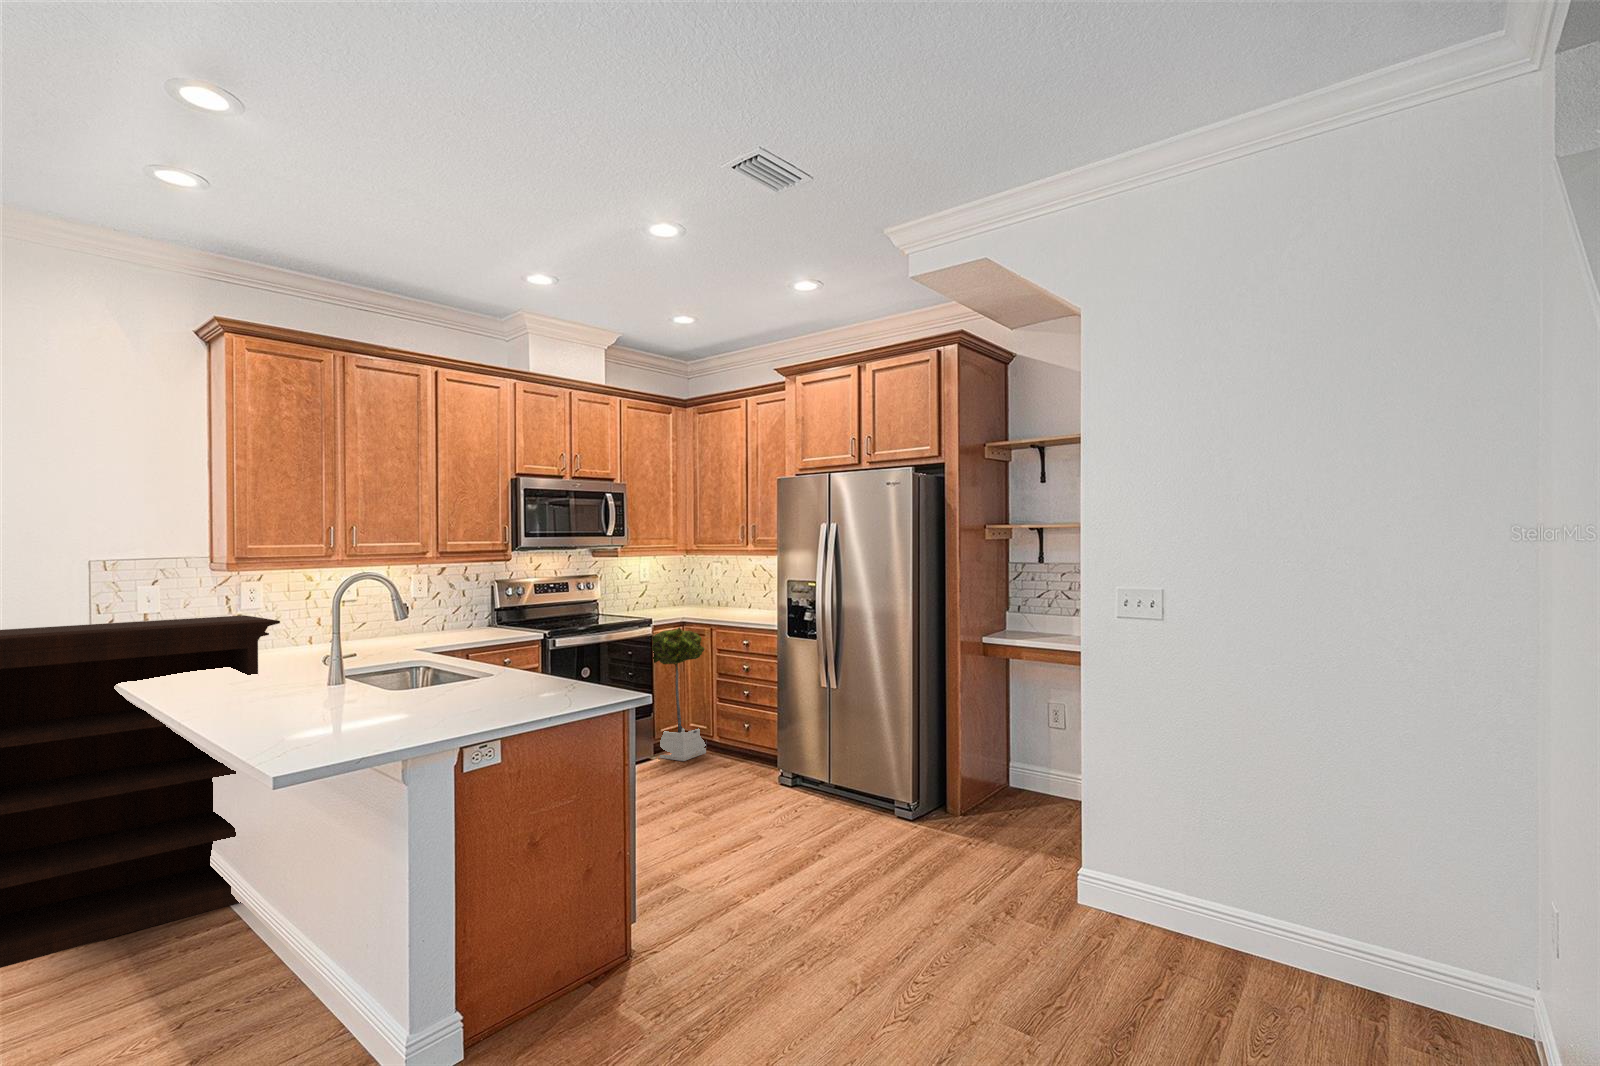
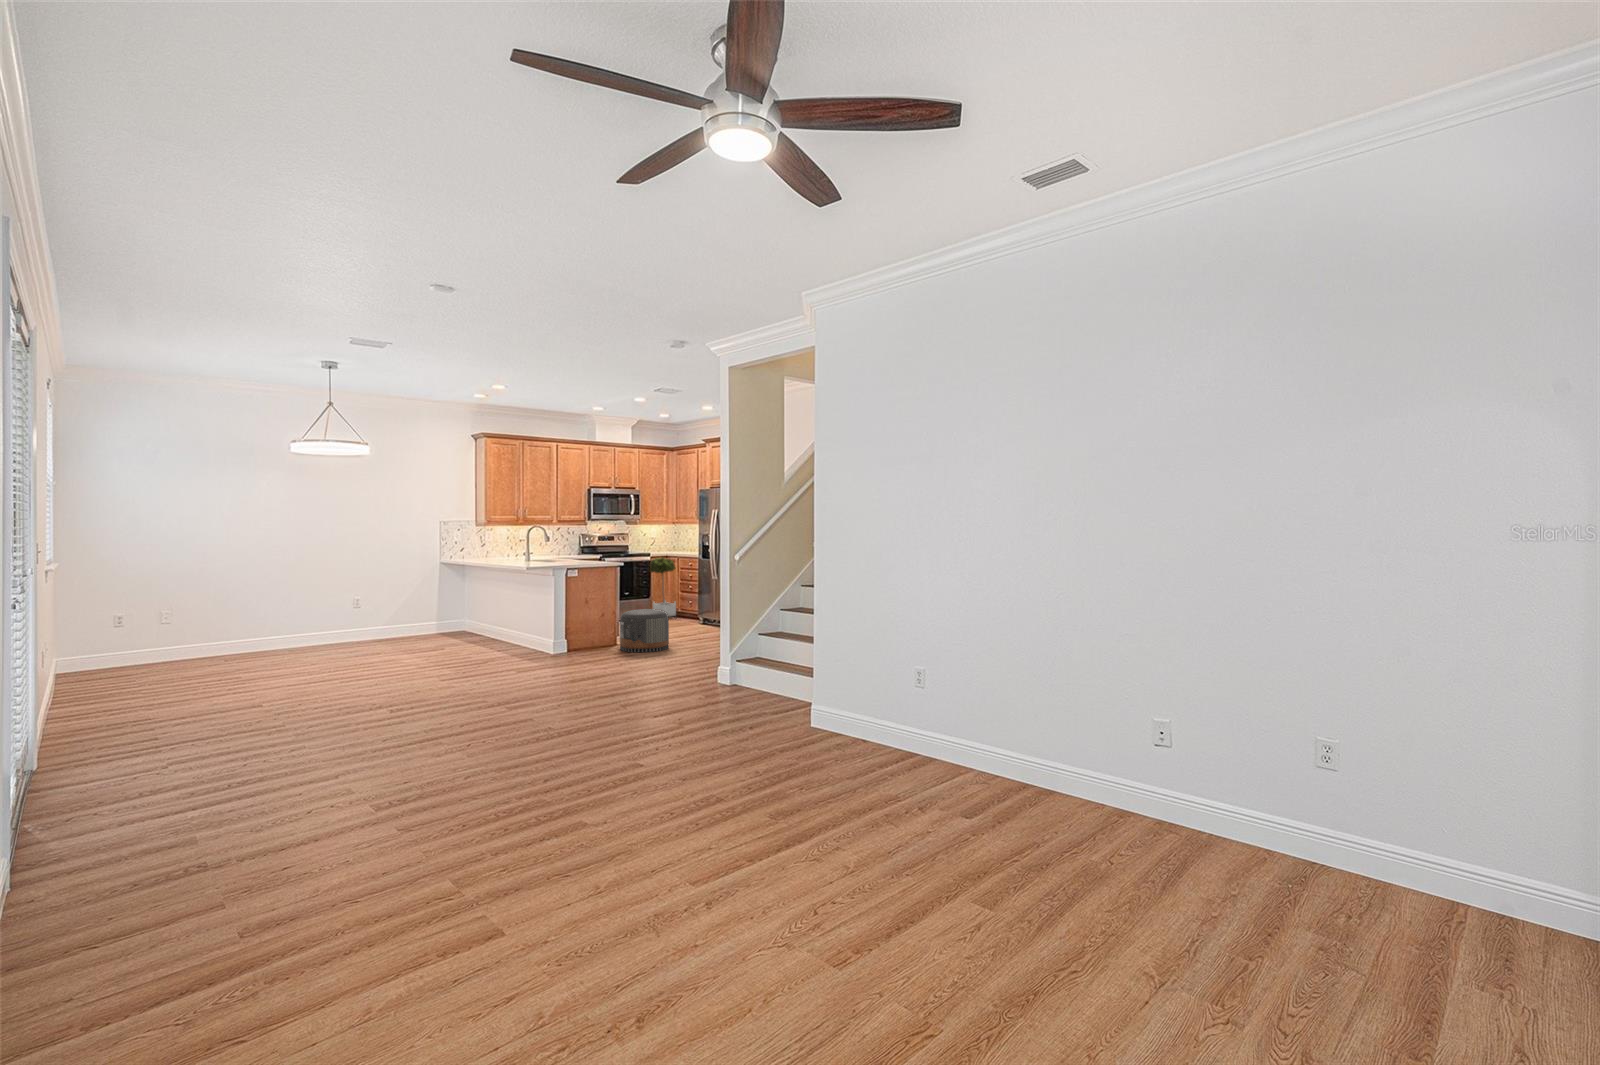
bookshelf: present [0,615,280,968] -> none [401,543,506,645]
pouf: none [655,828,816,1018] -> present [620,609,669,652]

